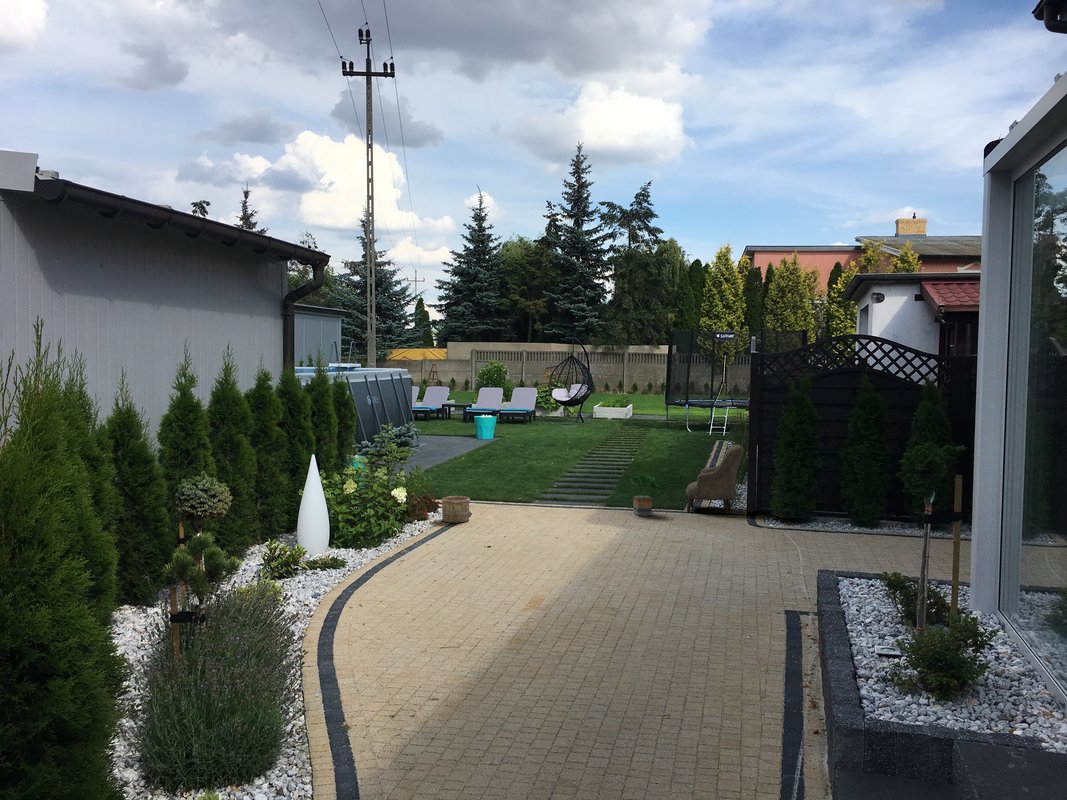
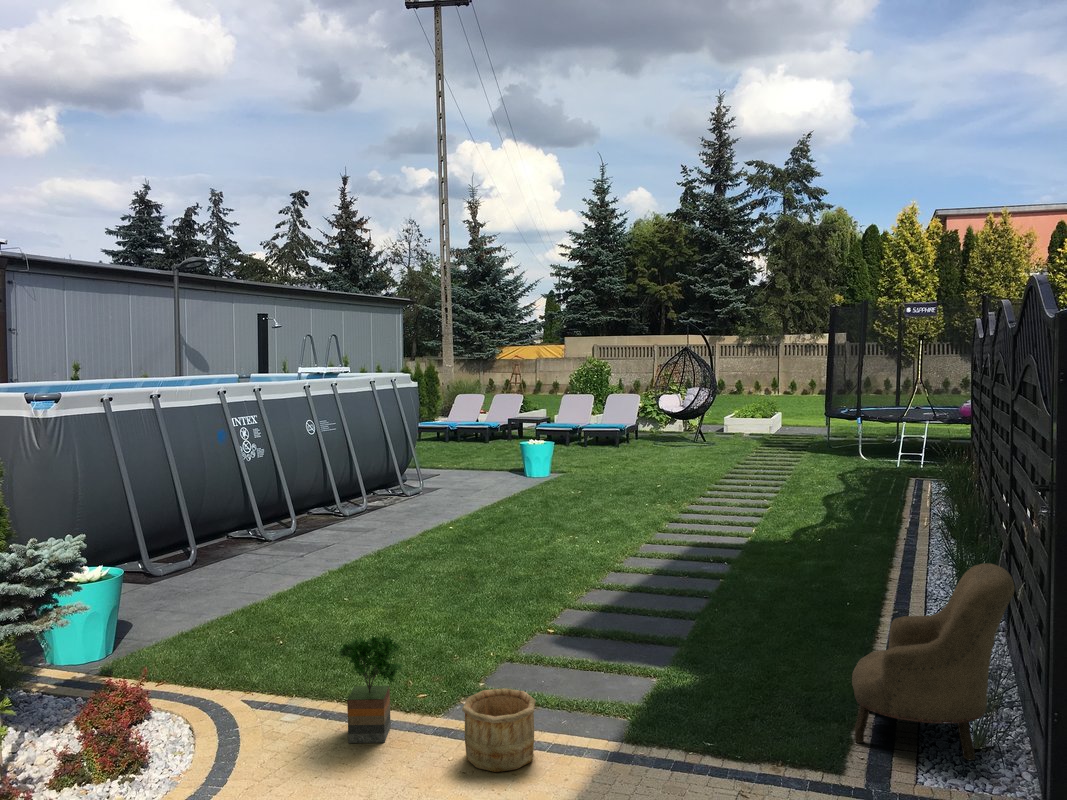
potted tree: present [631,475,658,516] -> present [338,636,403,743]
wooden bucket: present [442,496,470,523] -> present [462,688,536,772]

